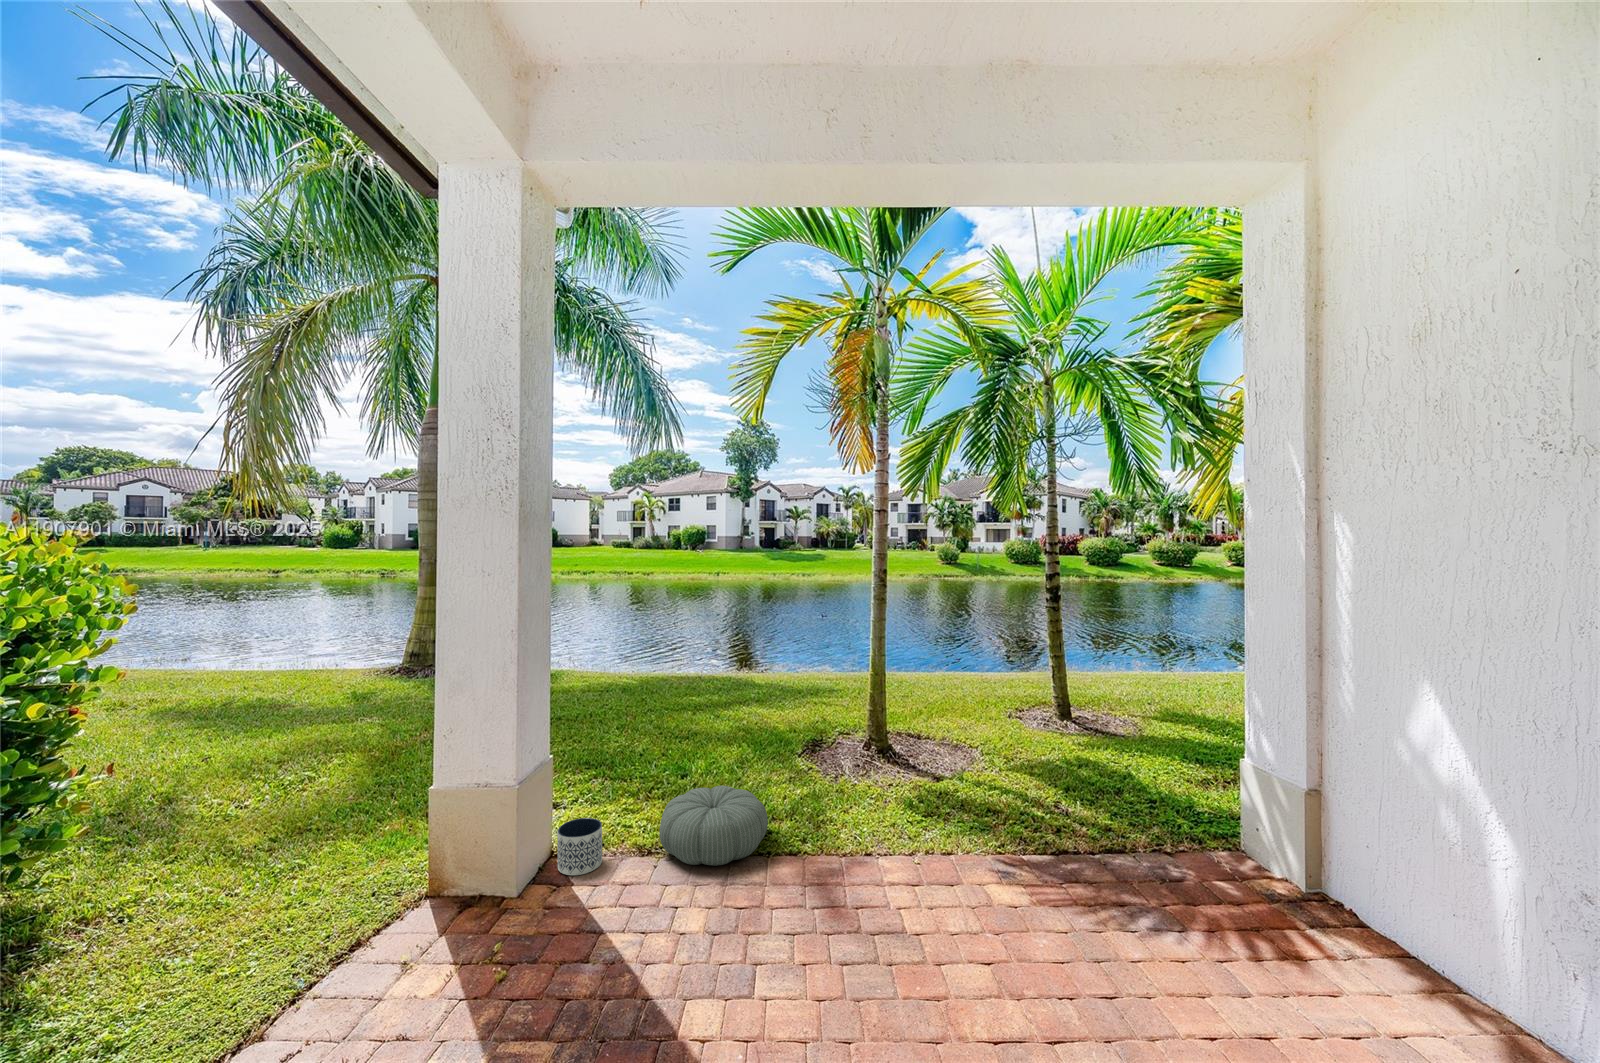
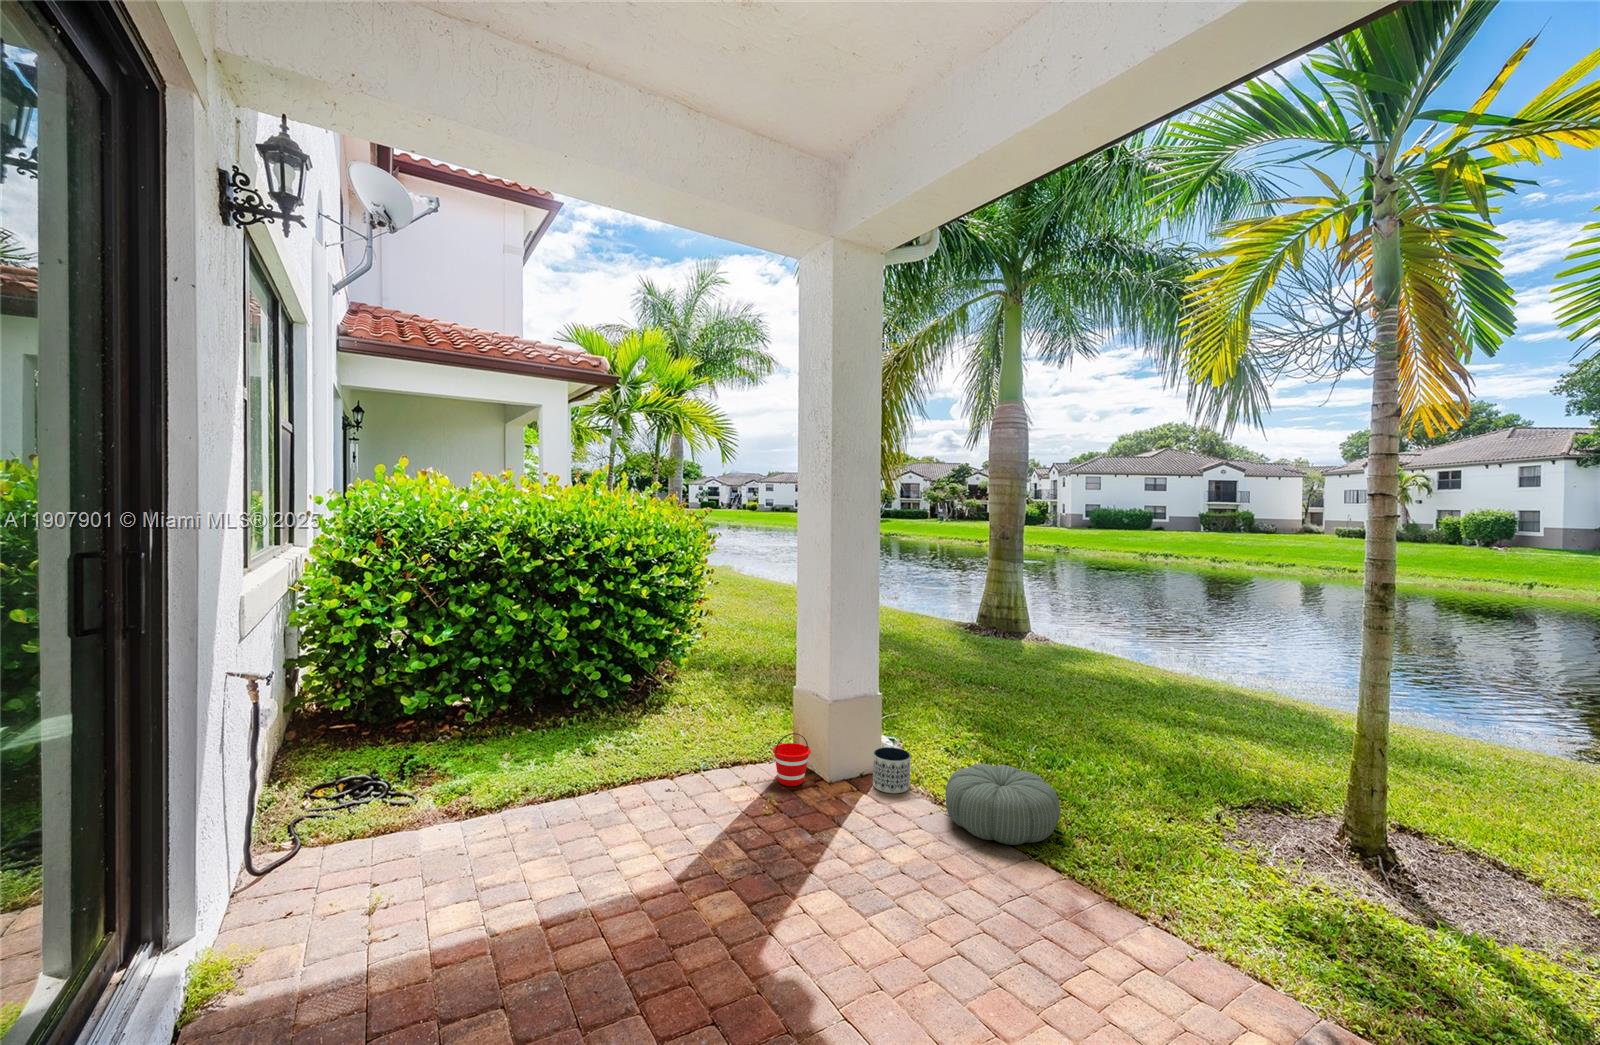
bucket: none [433,855,492,933] -> present [773,733,811,786]

